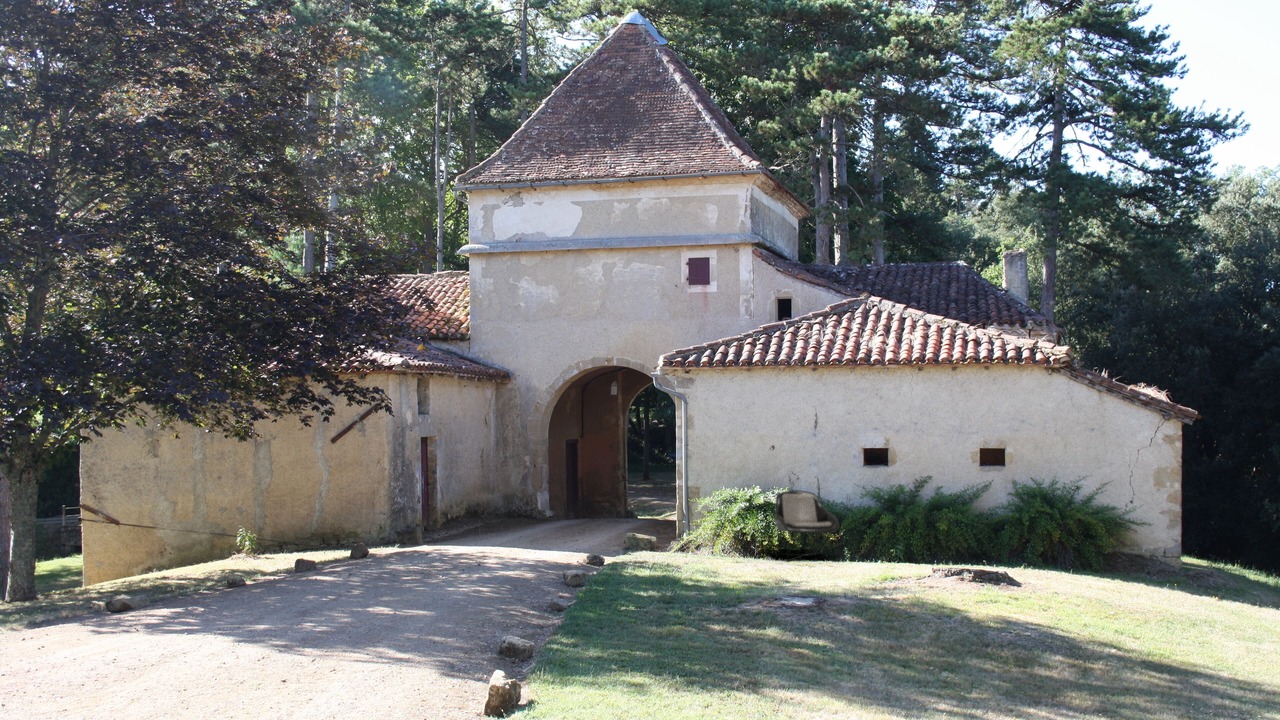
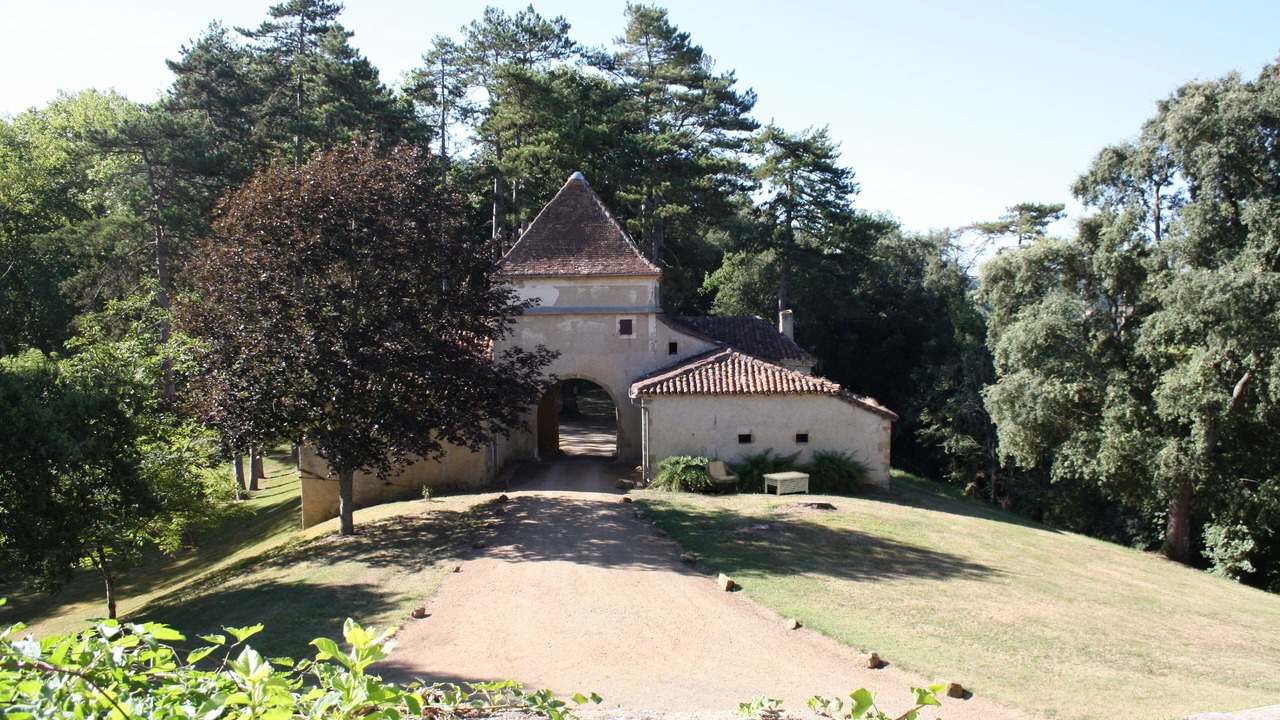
storage bench: none [896,520,994,566] -> present [764,472,809,496]

